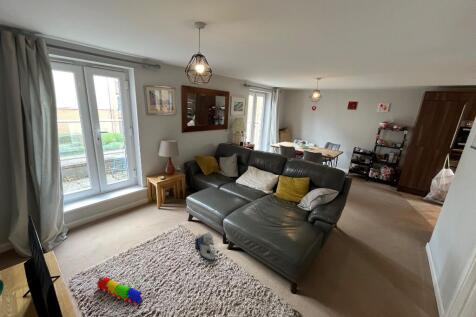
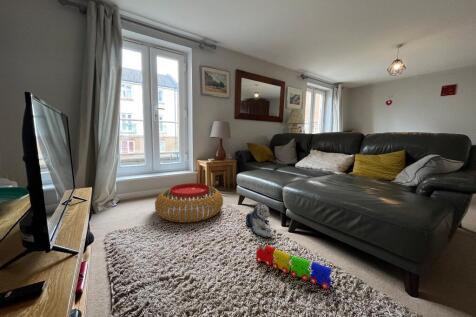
pouf: none [111,209,175,254] -> present [155,183,223,223]
toy train: present [97,276,142,306] -> present [256,243,332,289]

